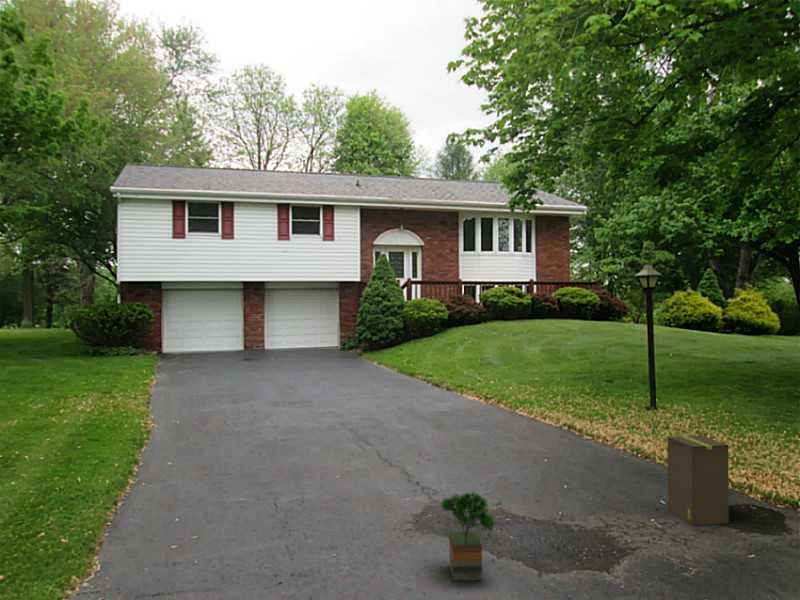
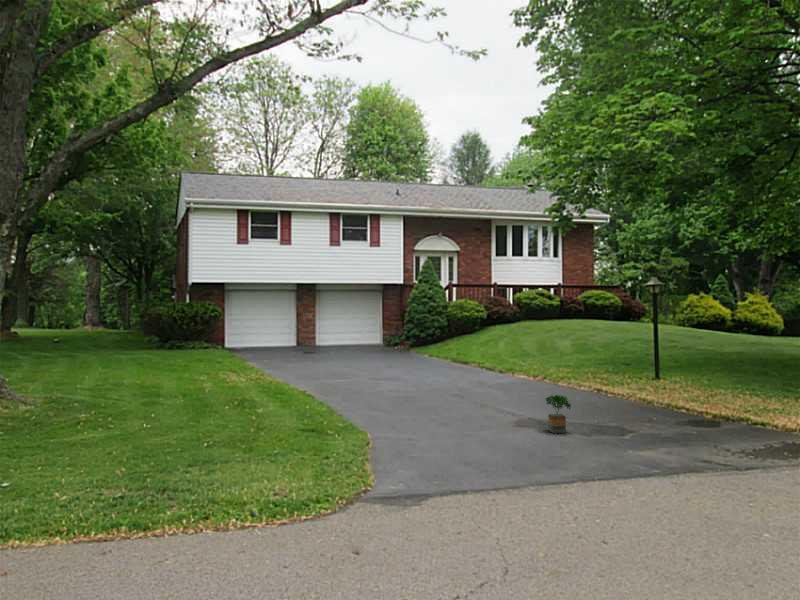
cardboard box: present [668,435,729,526] -> none [657,377,687,421]

